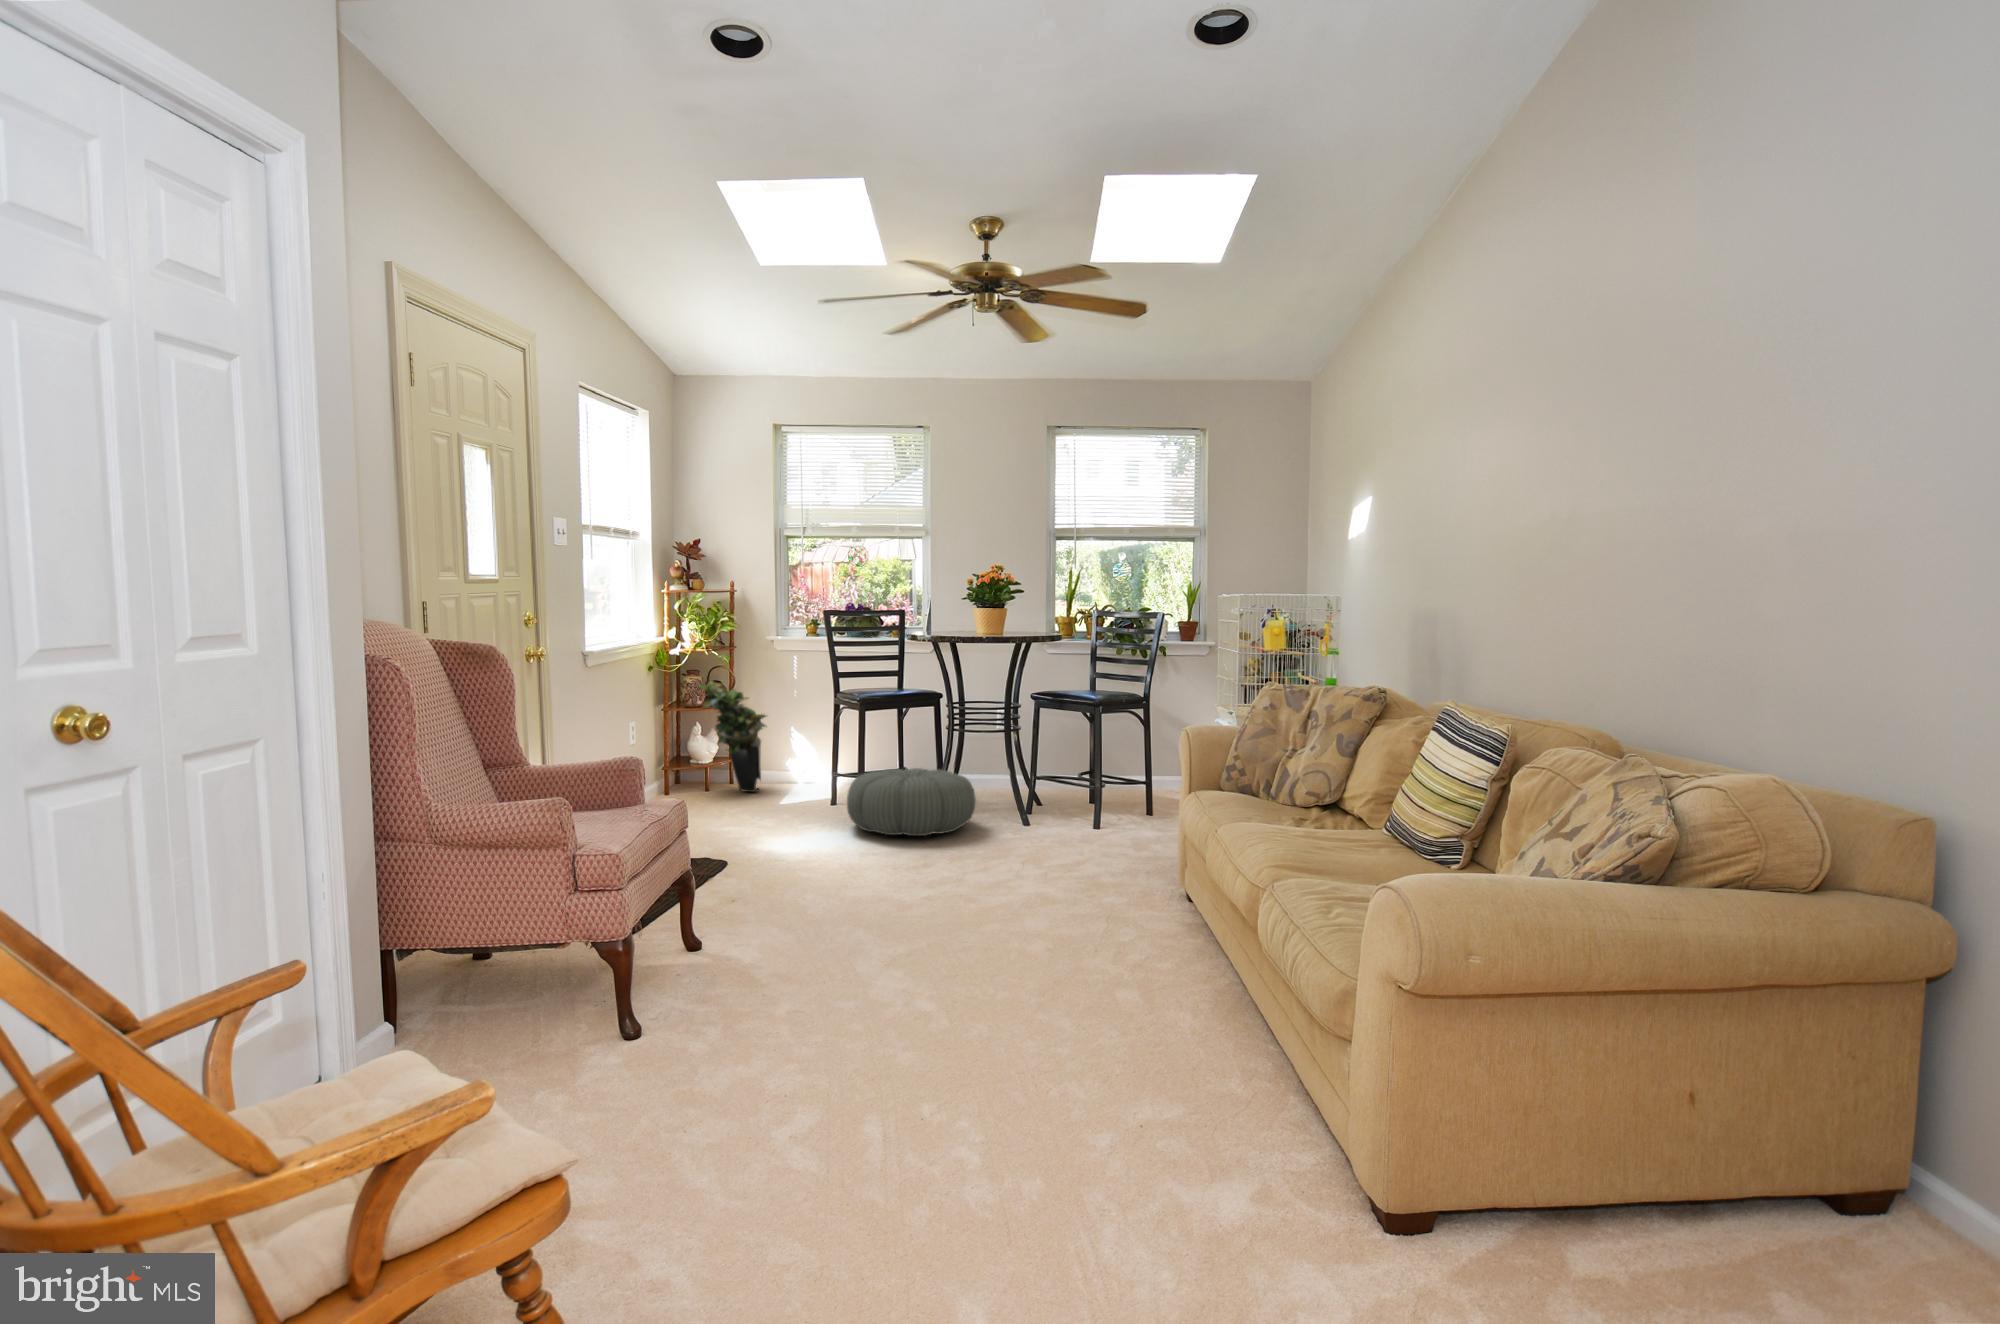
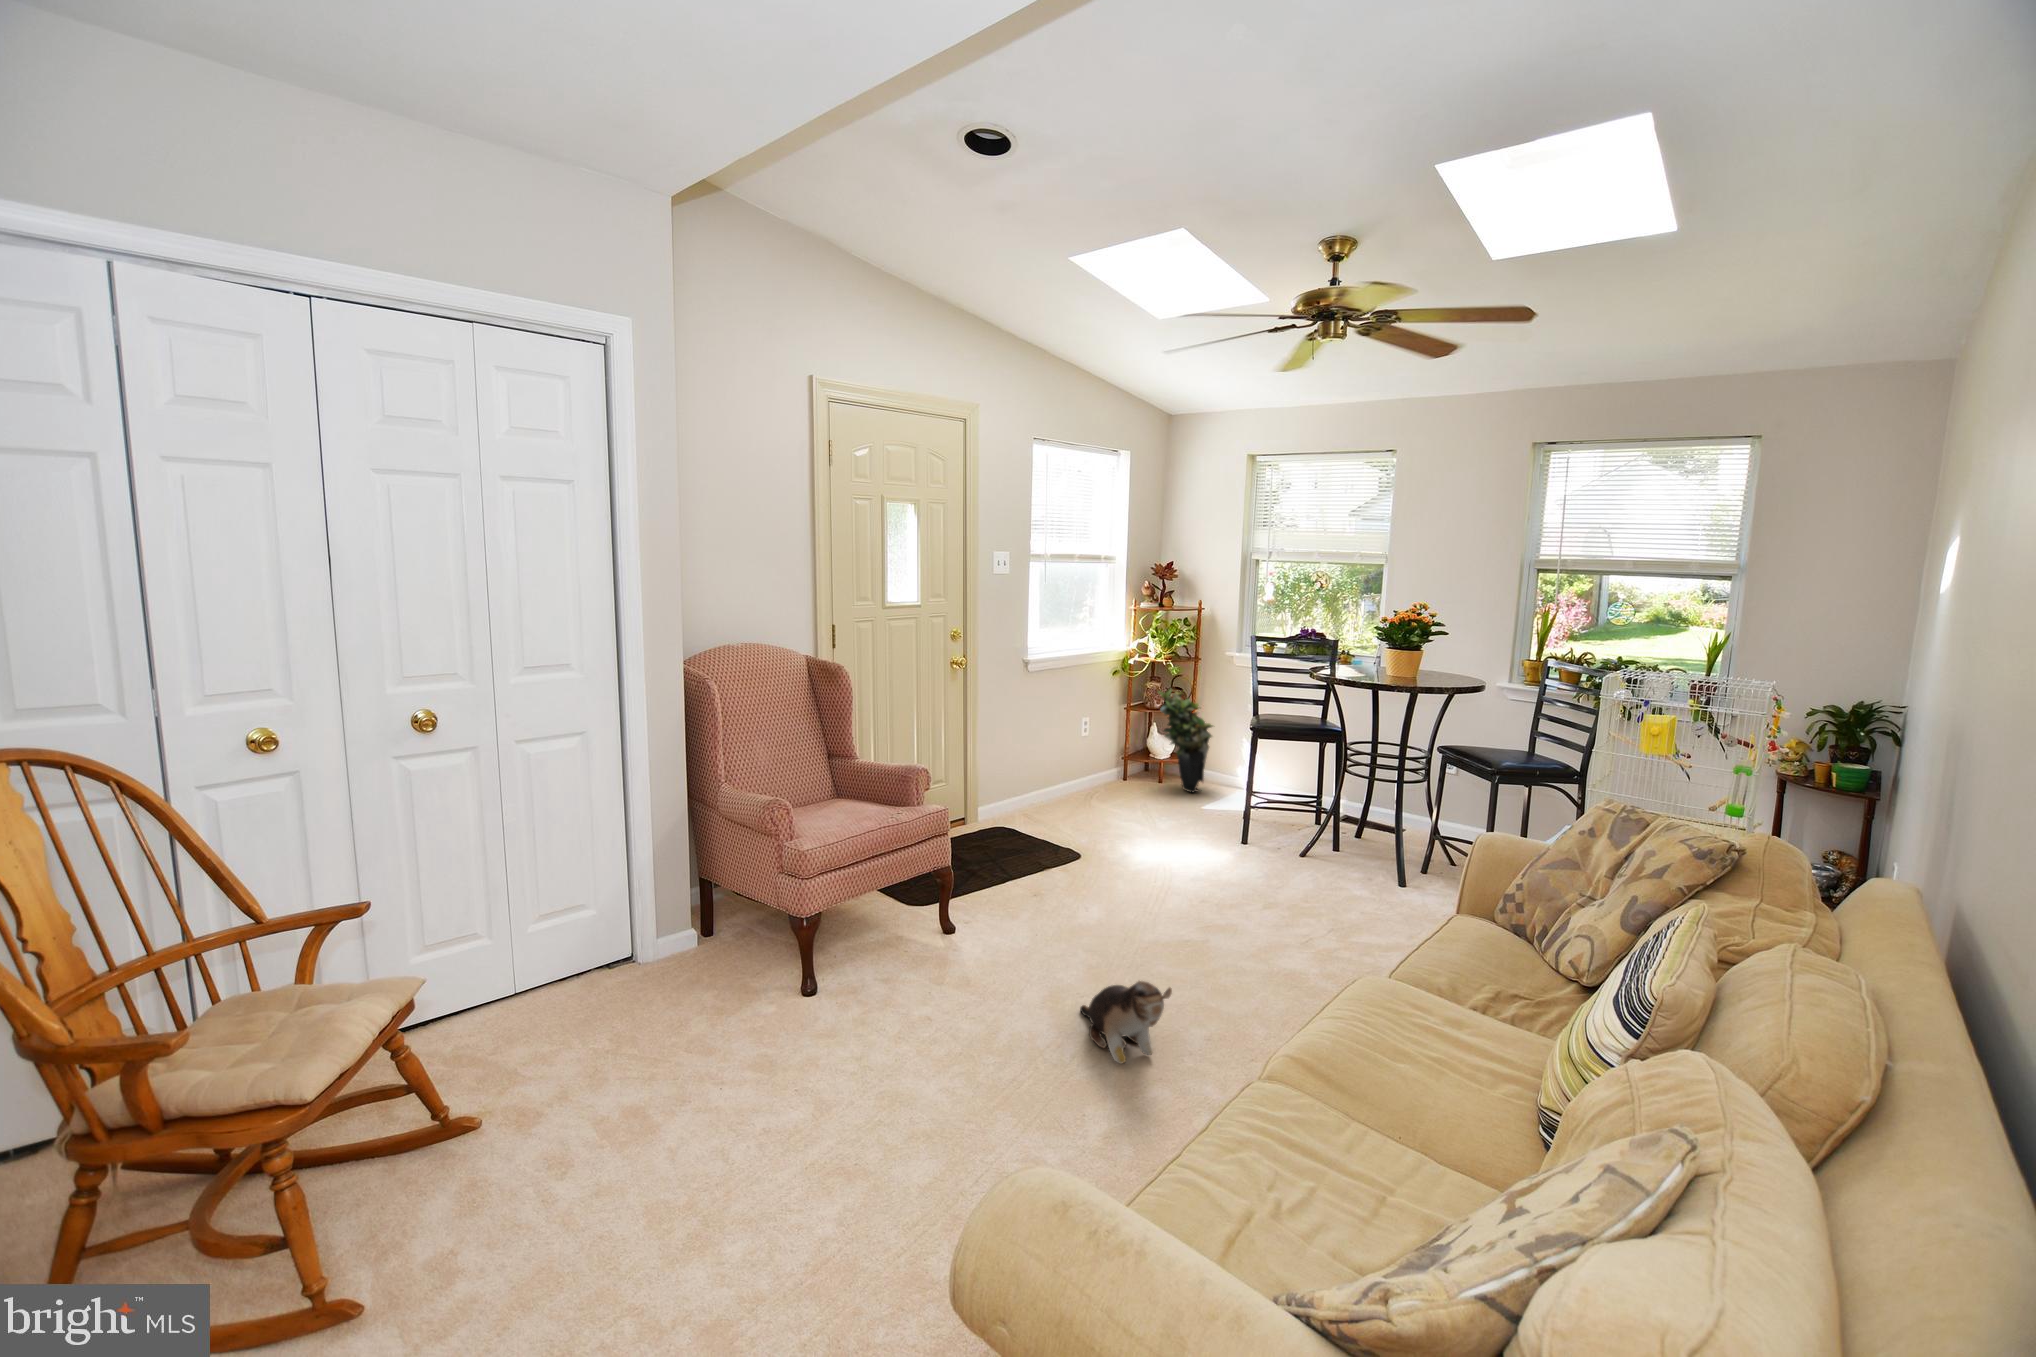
pouf: present [847,768,976,836] -> none [1215,799,1349,876]
plush toy: none [915,894,1051,984] -> present [1080,981,1172,1064]

